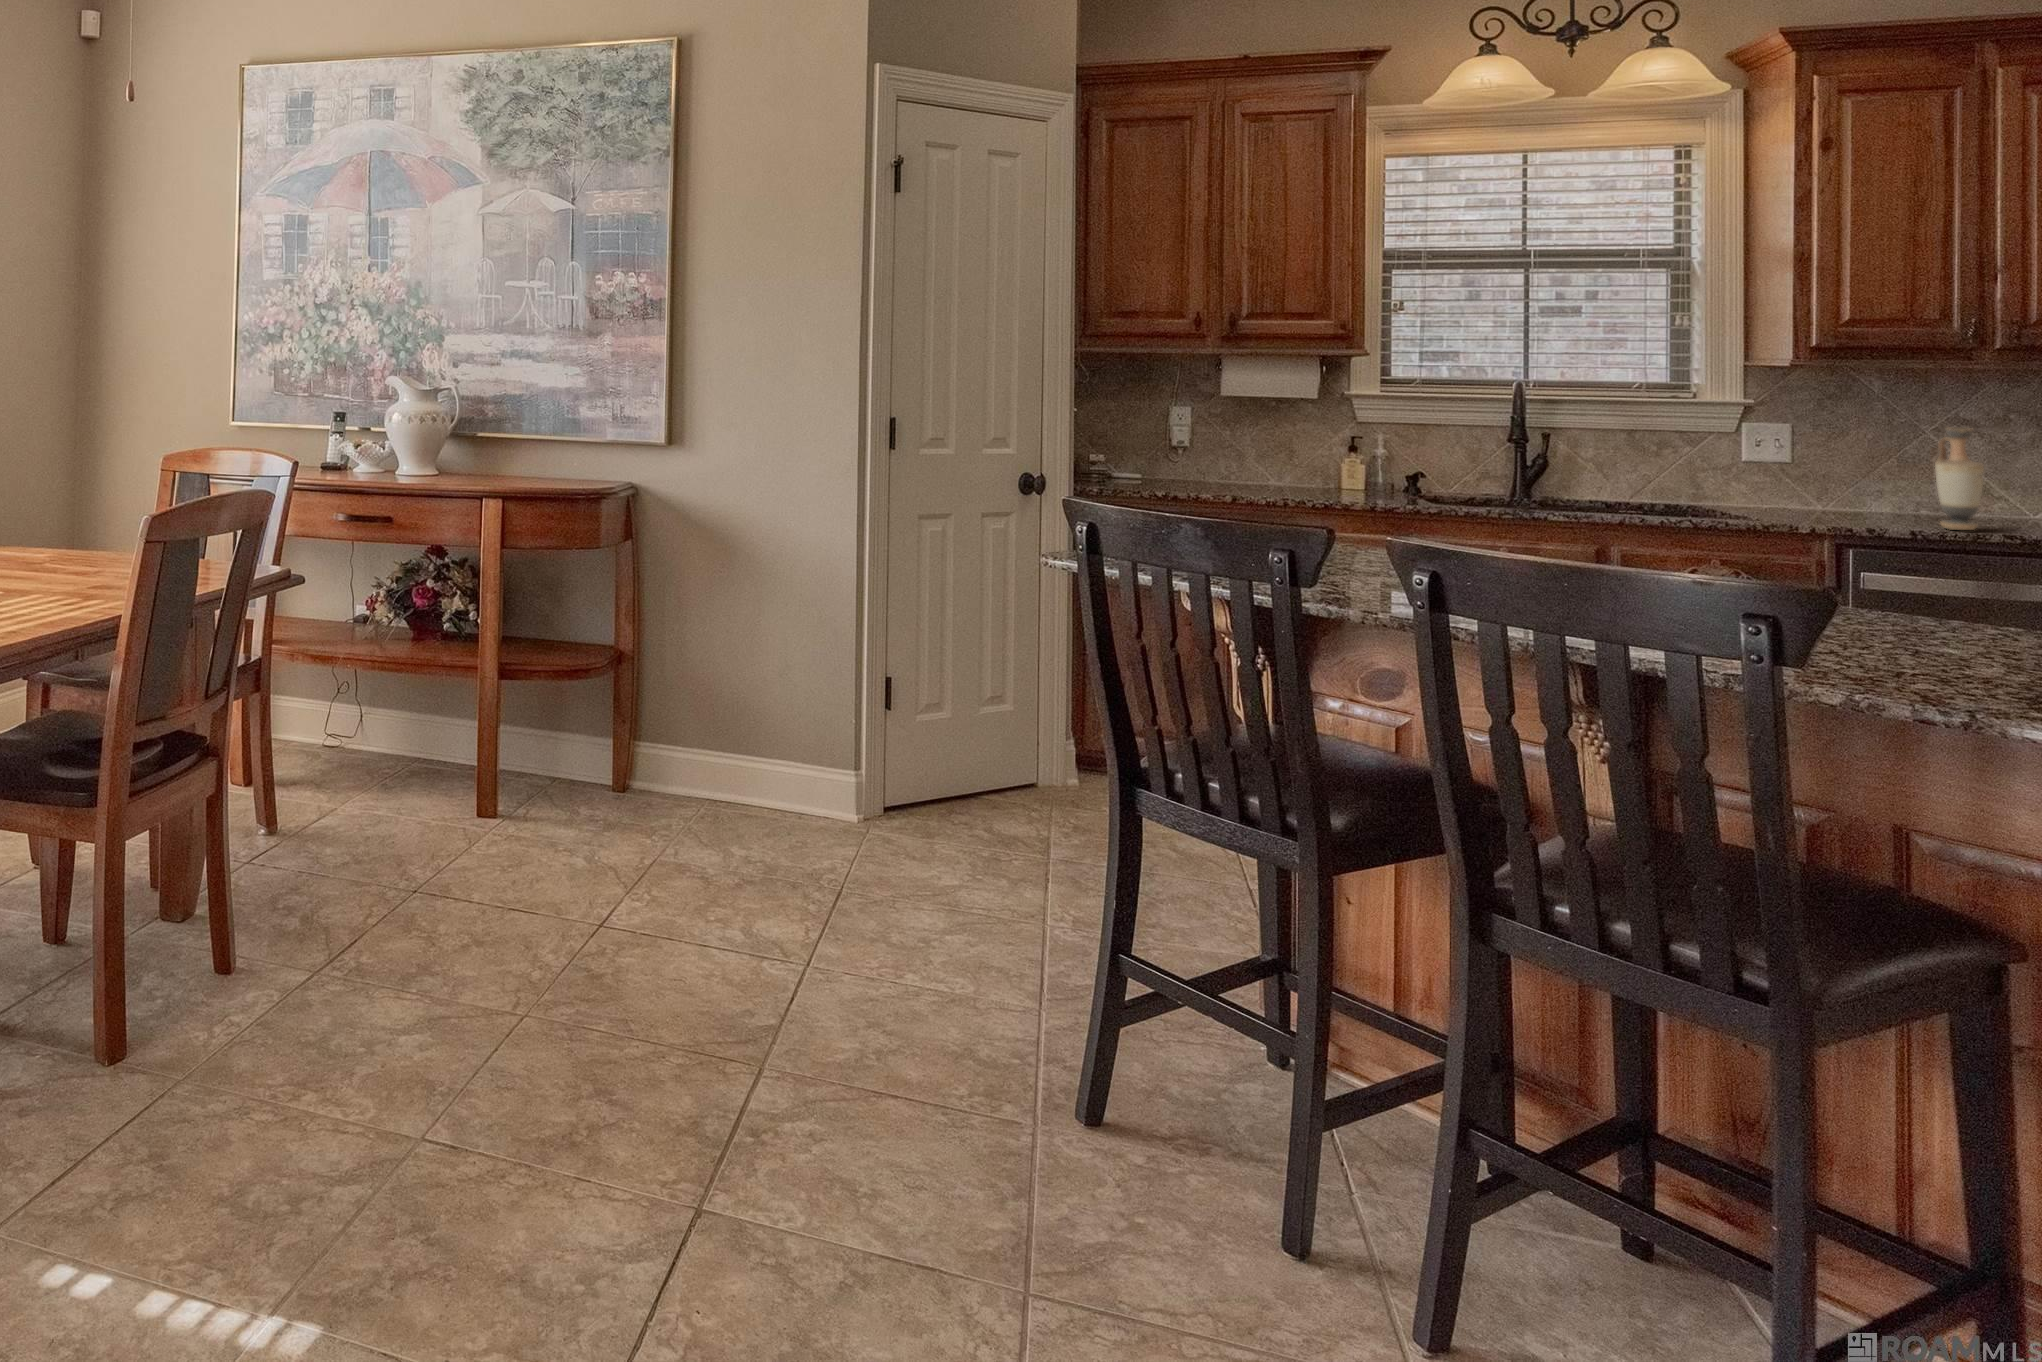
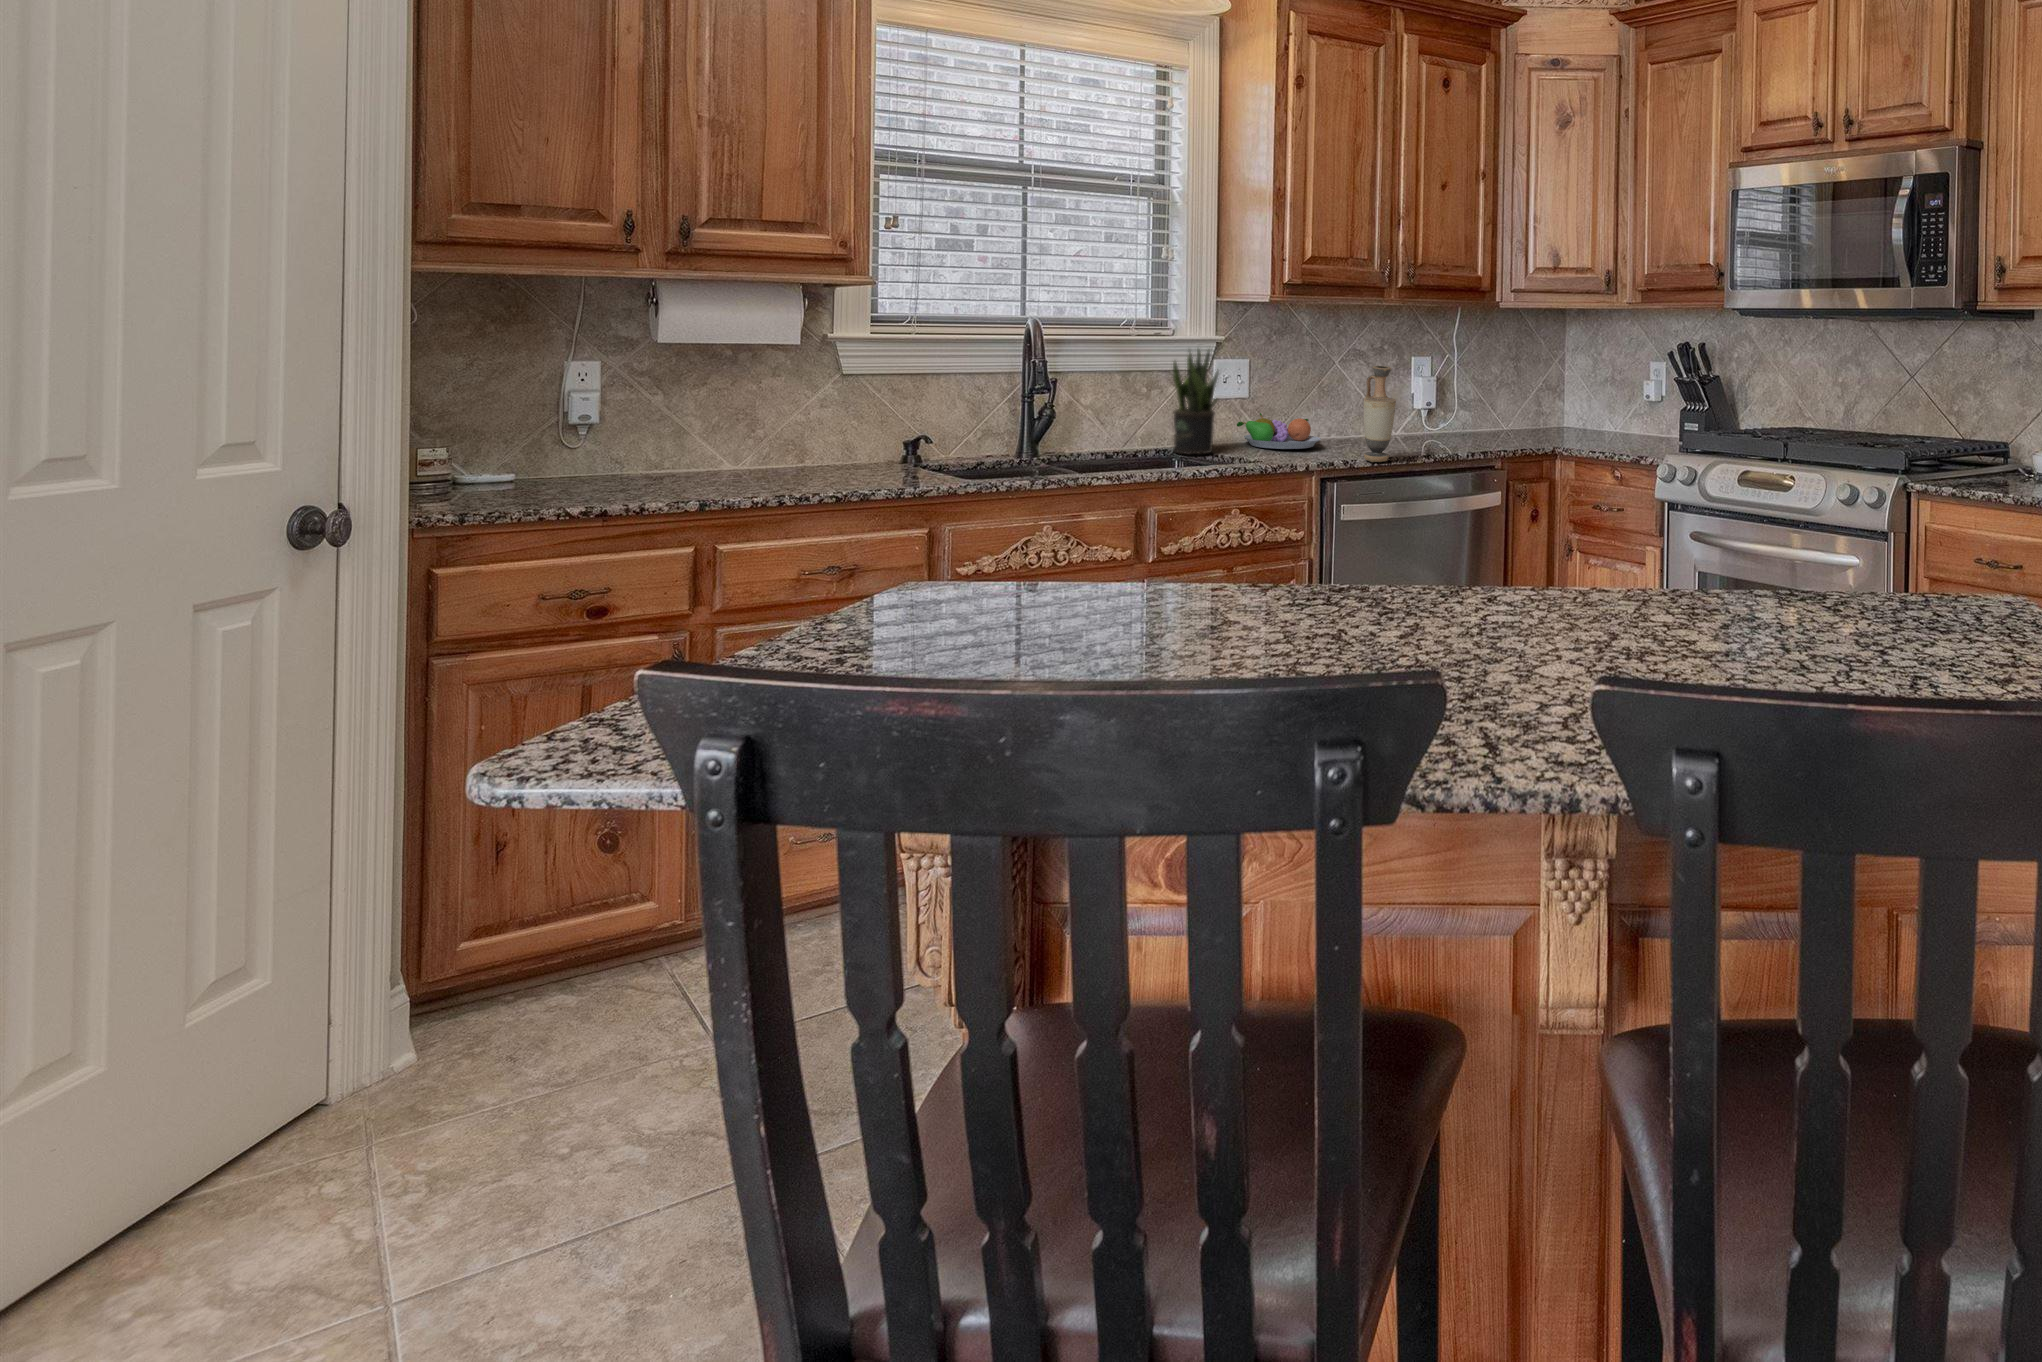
potted plant: none [1679,407,1740,508] -> present [1173,349,1218,454]
fruit bowl: none [1774,476,1892,513] -> present [1237,413,1321,449]

